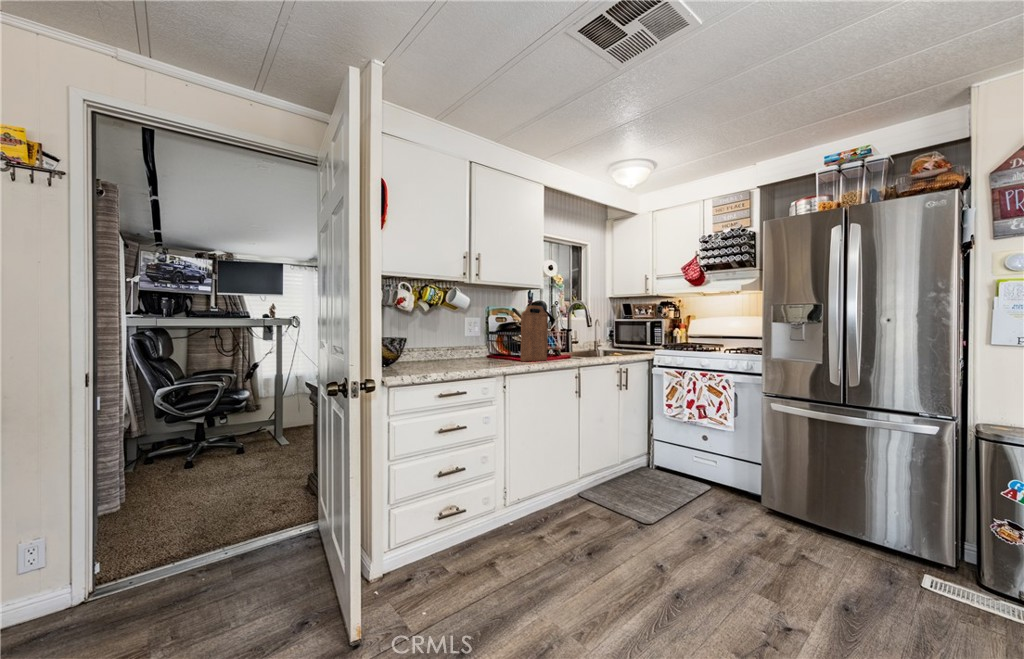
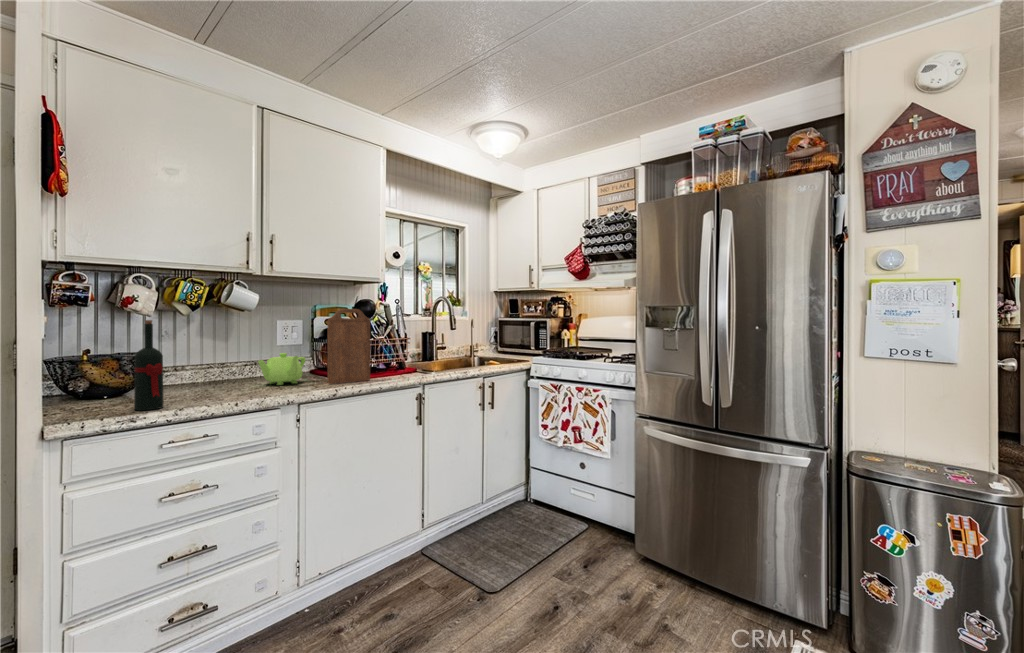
wine bottle: none [423,309,440,370] -> present [134,320,163,410]
teapot: none [473,338,502,361] -> present [258,353,306,385]

